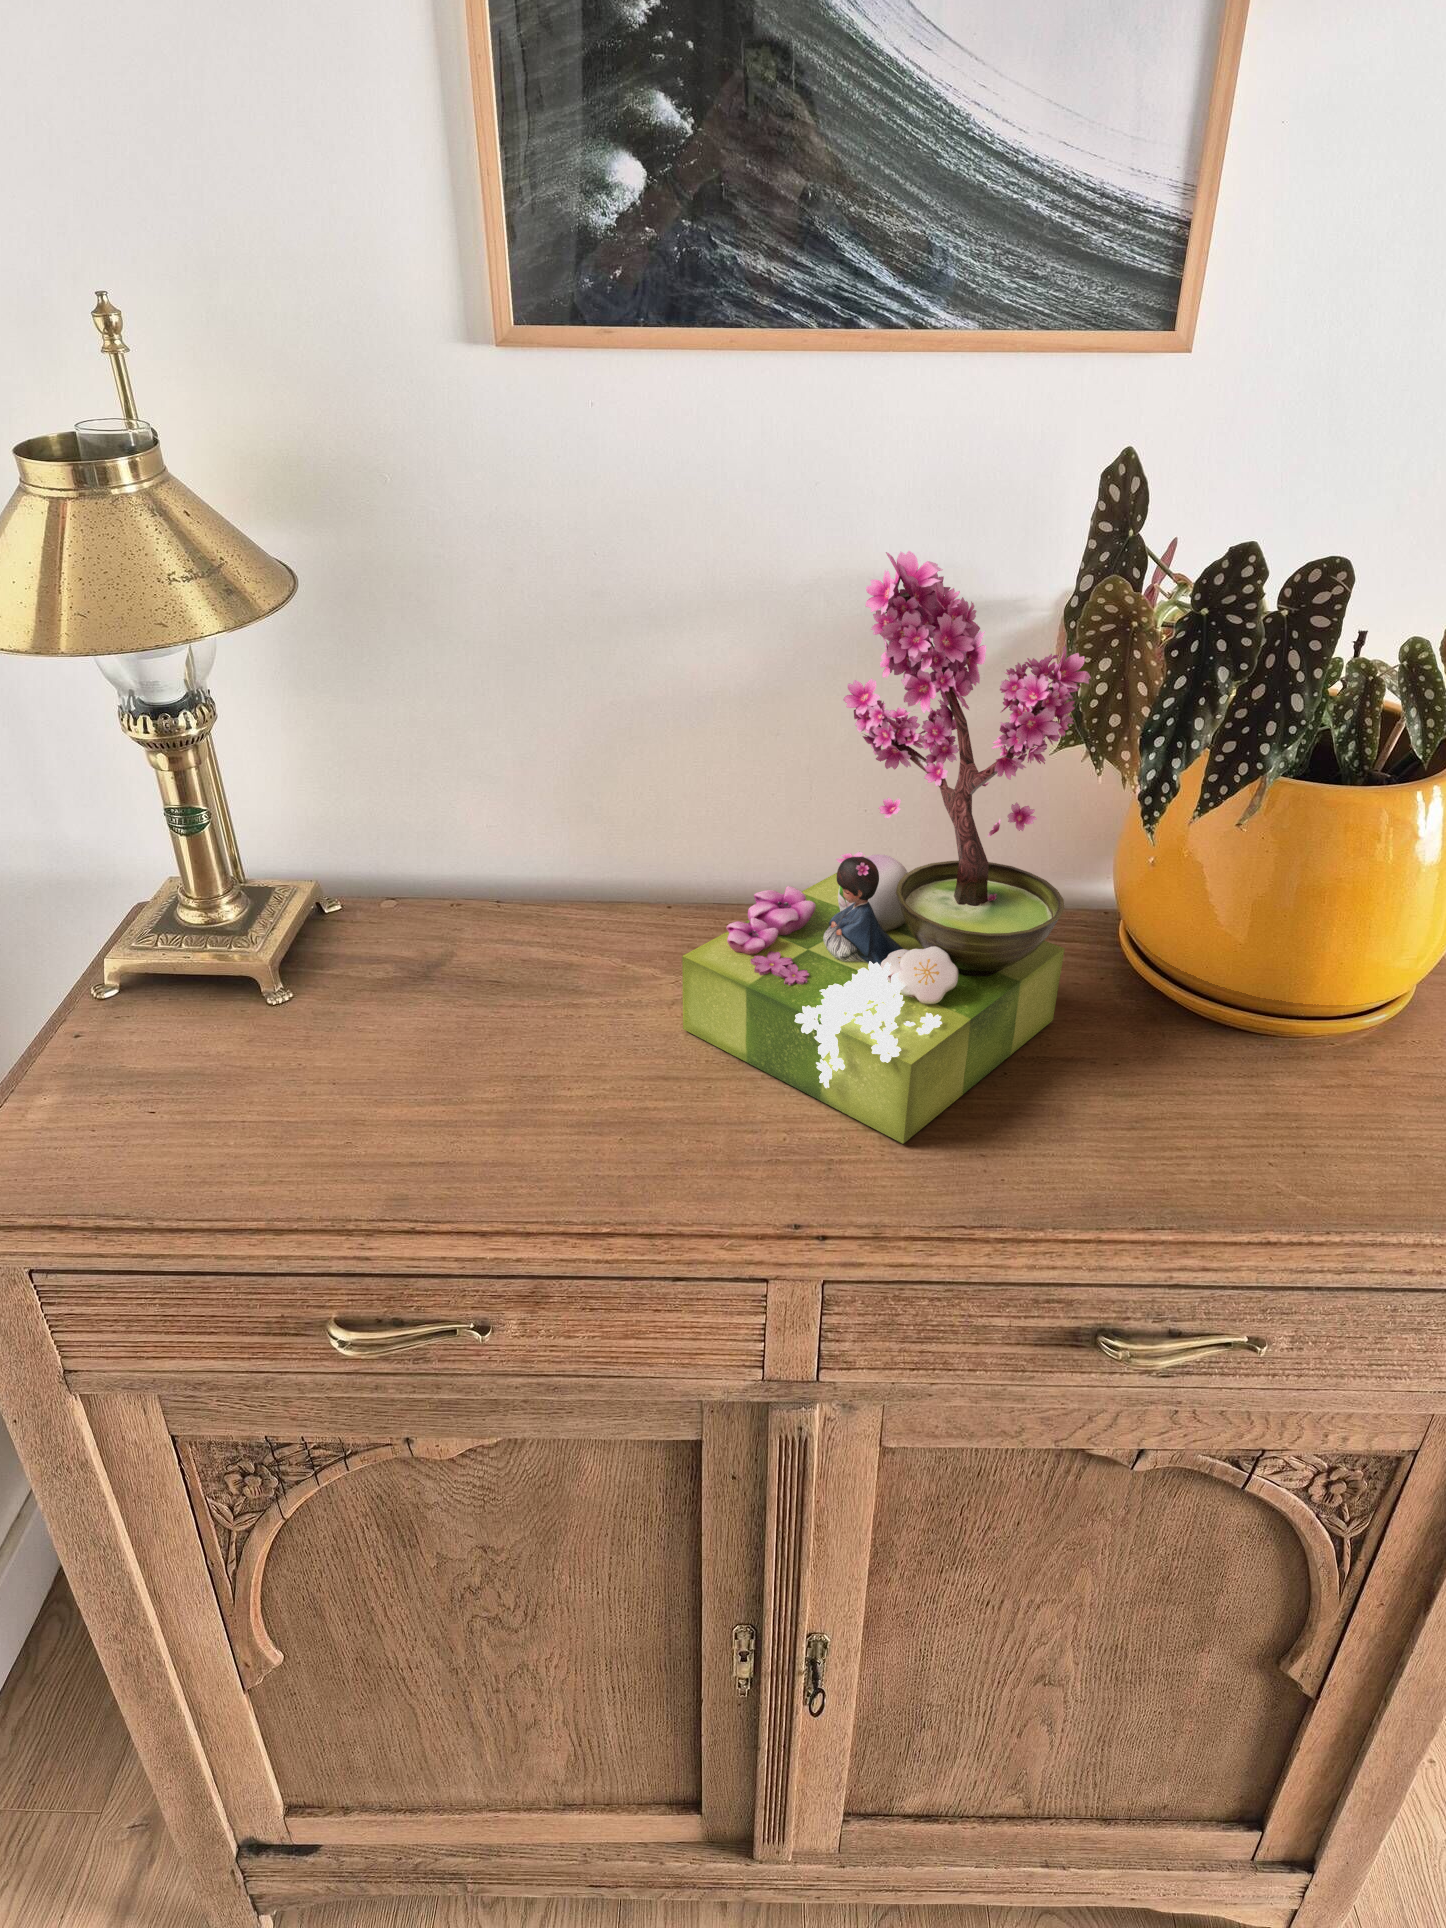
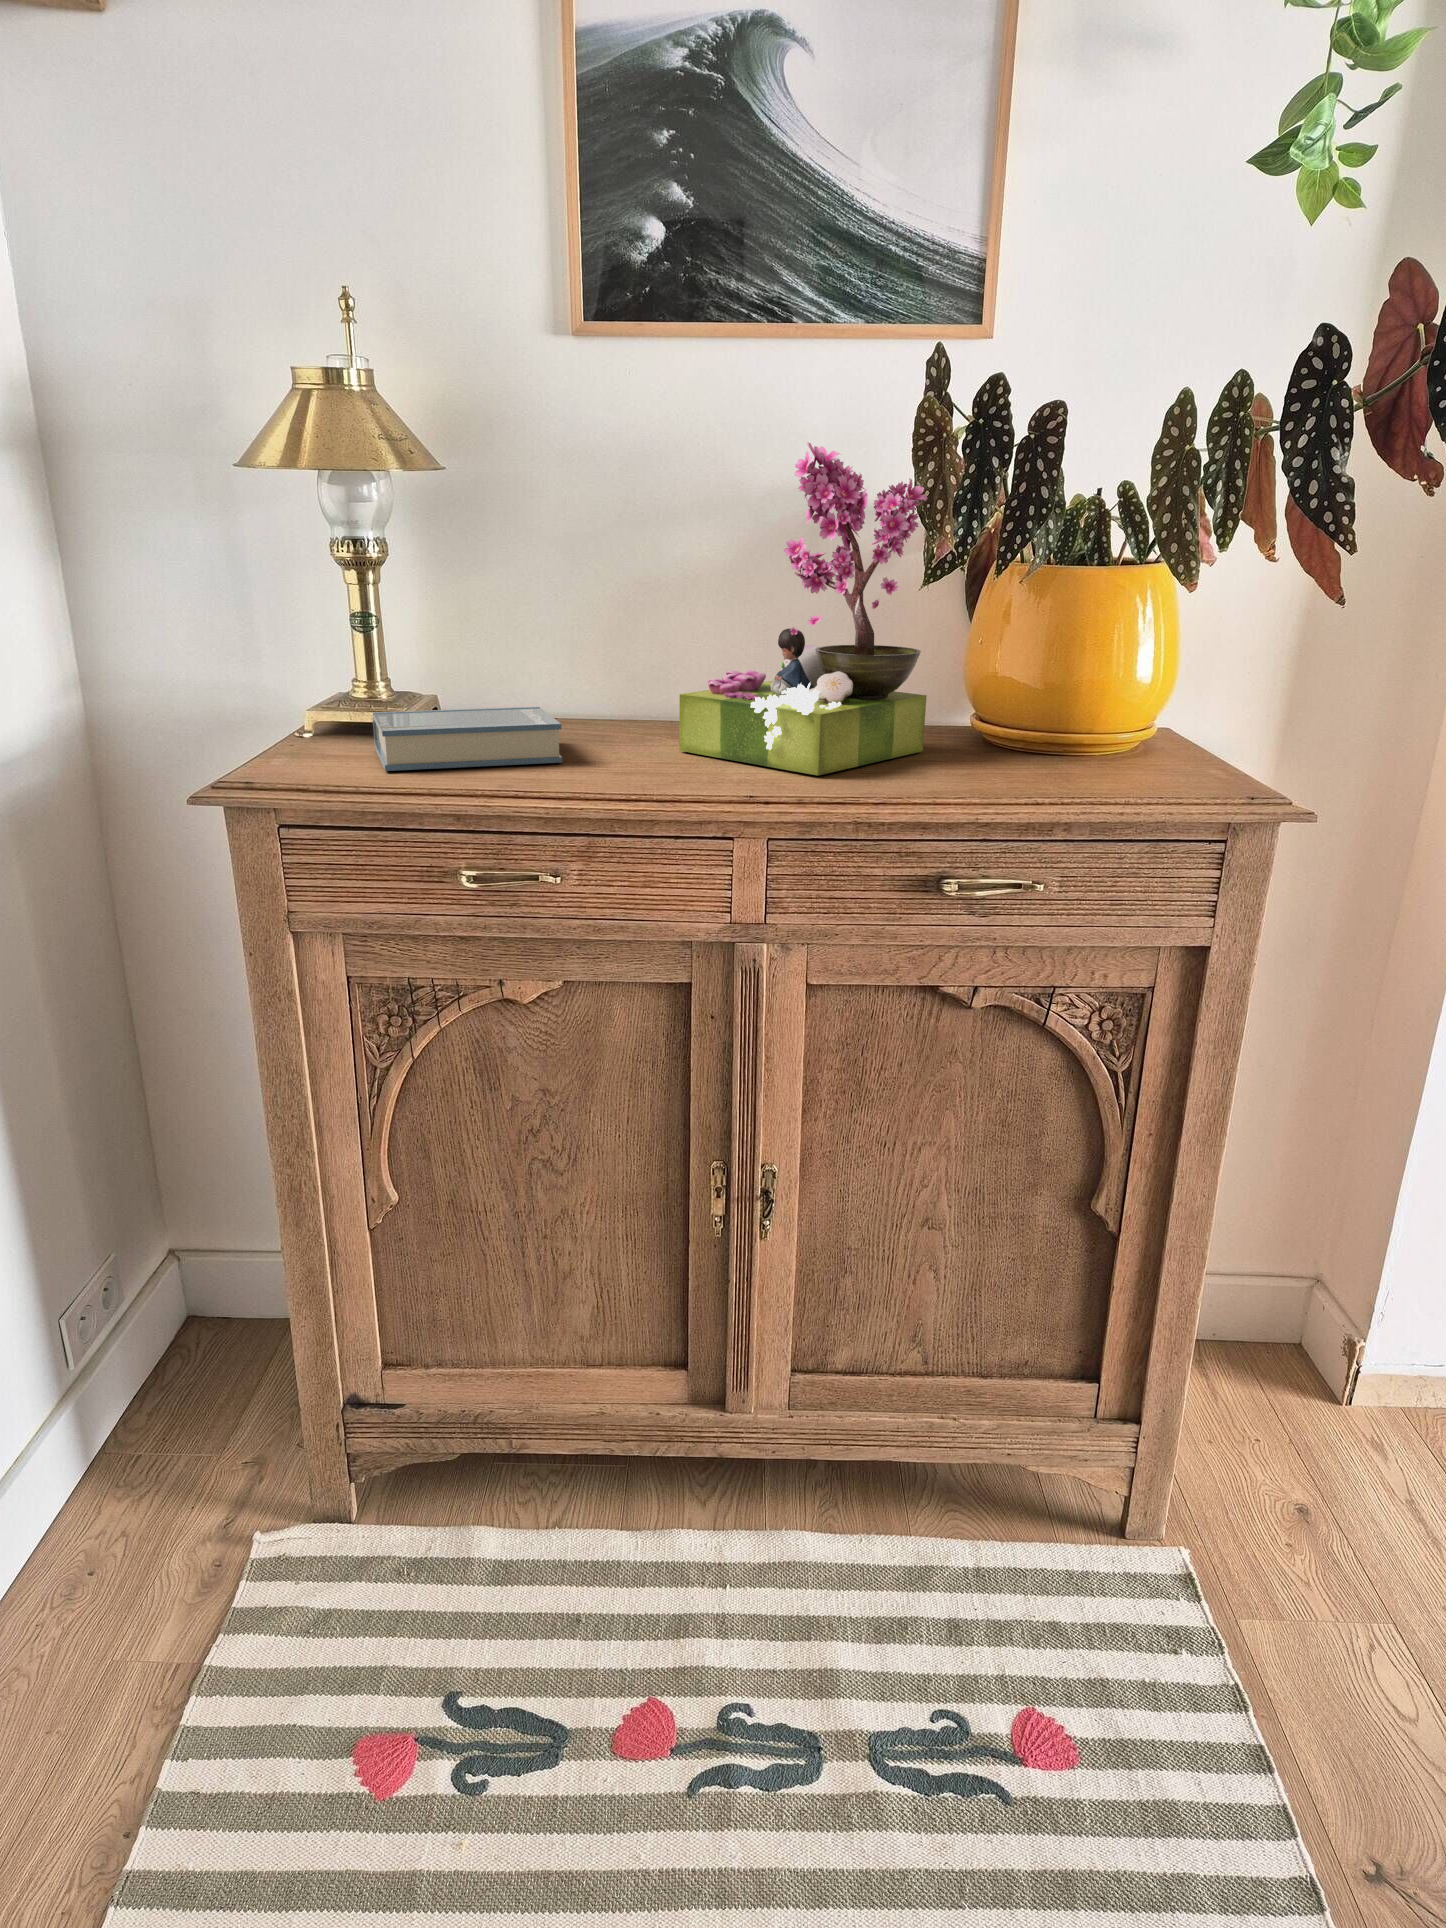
hardback book: none [195,951,498,1142] -> present [373,707,562,771]

